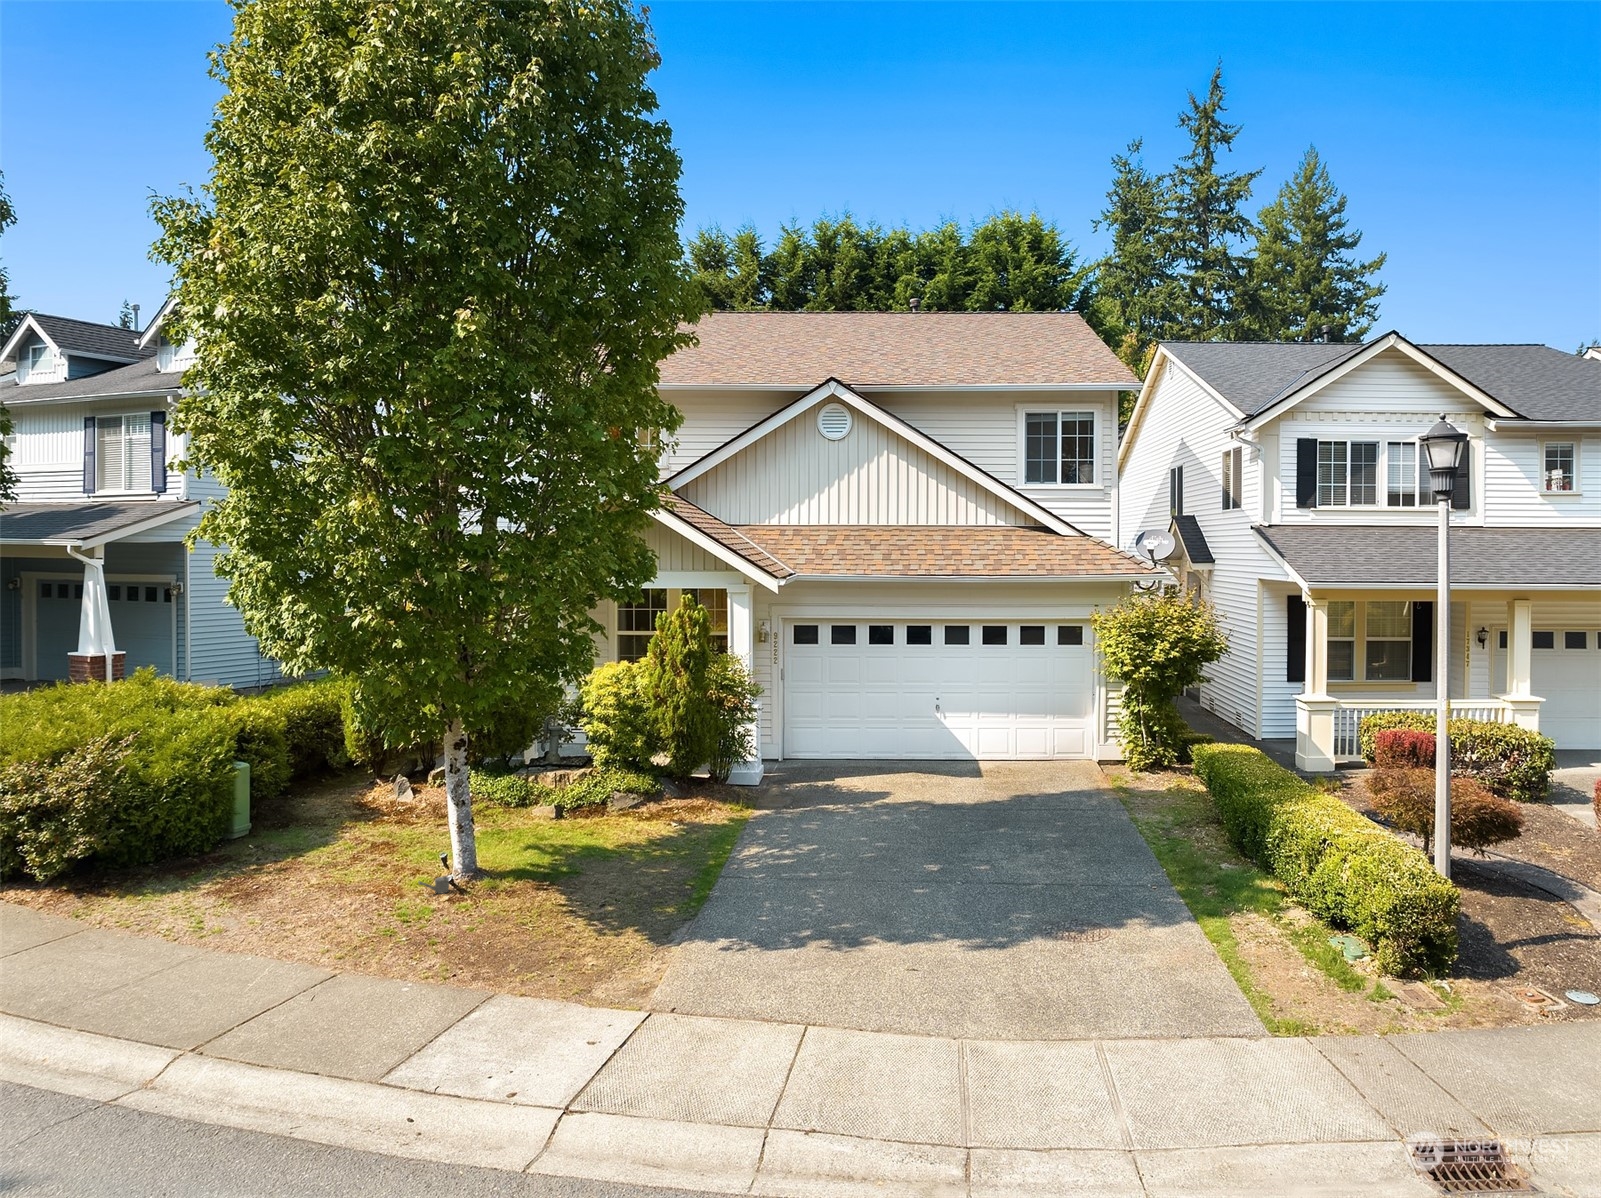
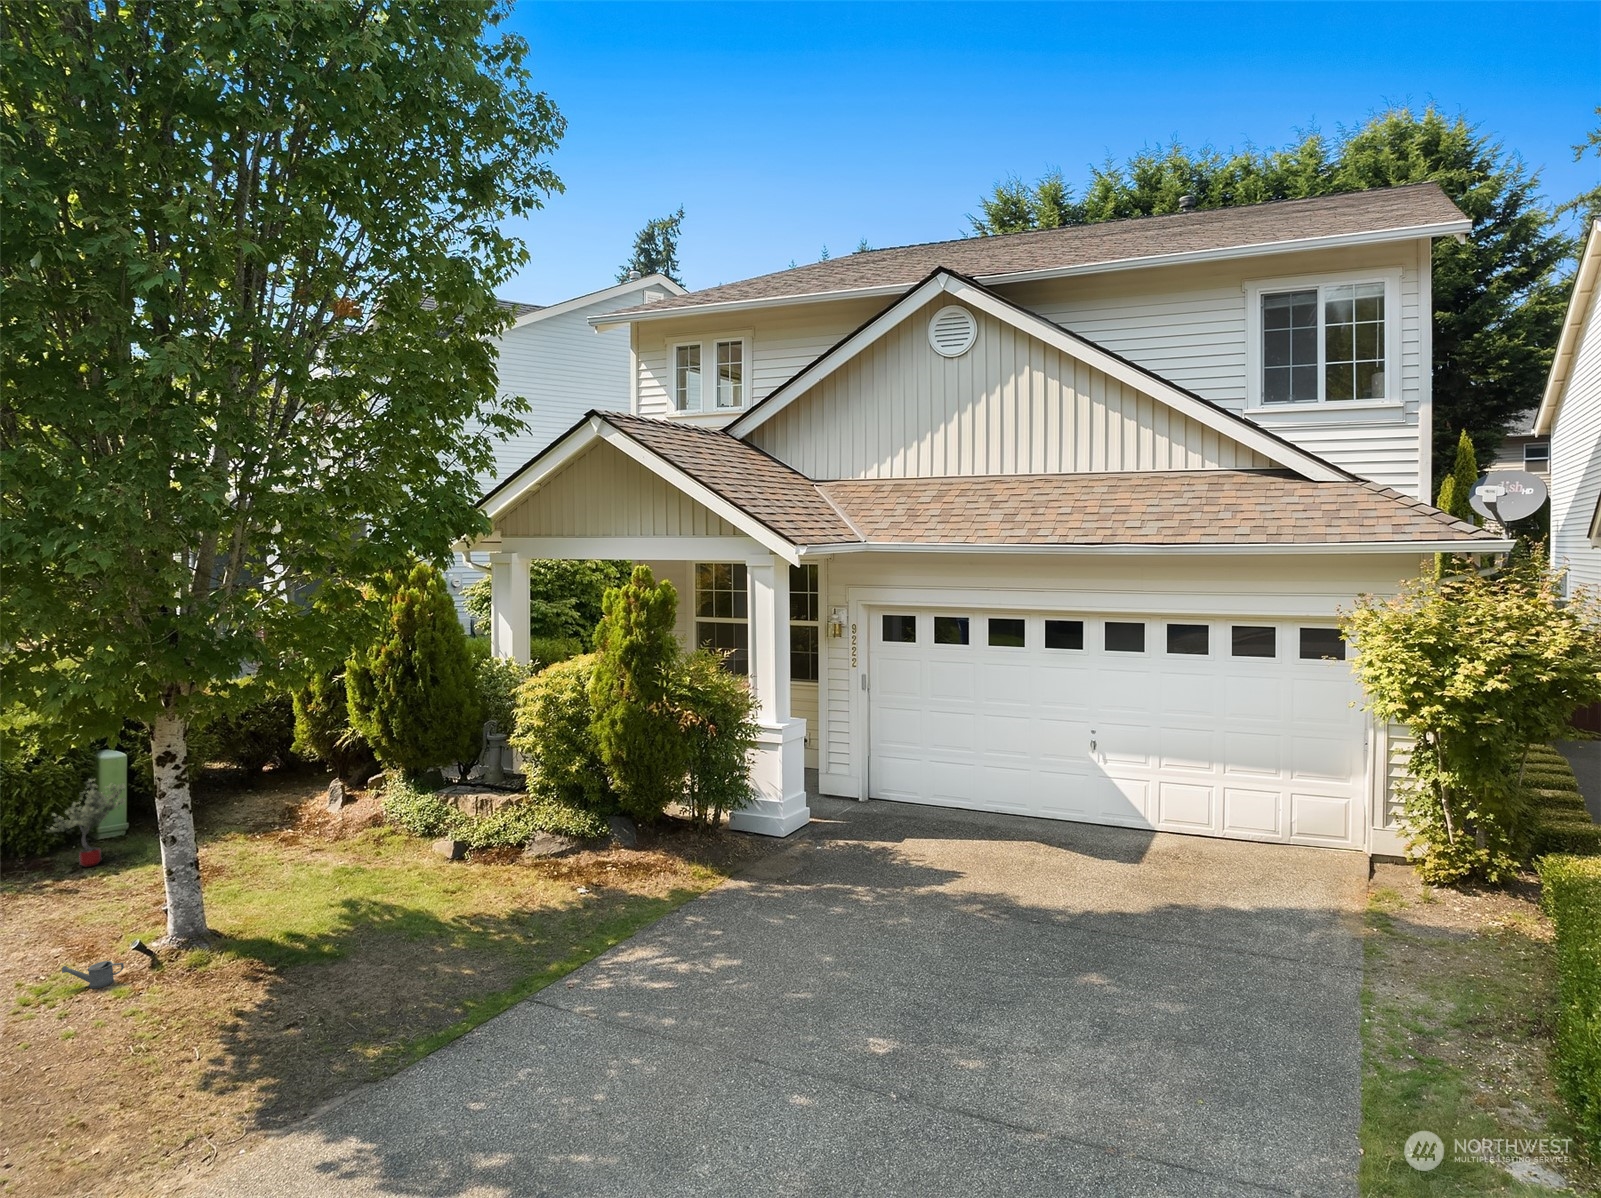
potted tree: none [221,780,268,855] -> present [47,779,125,867]

